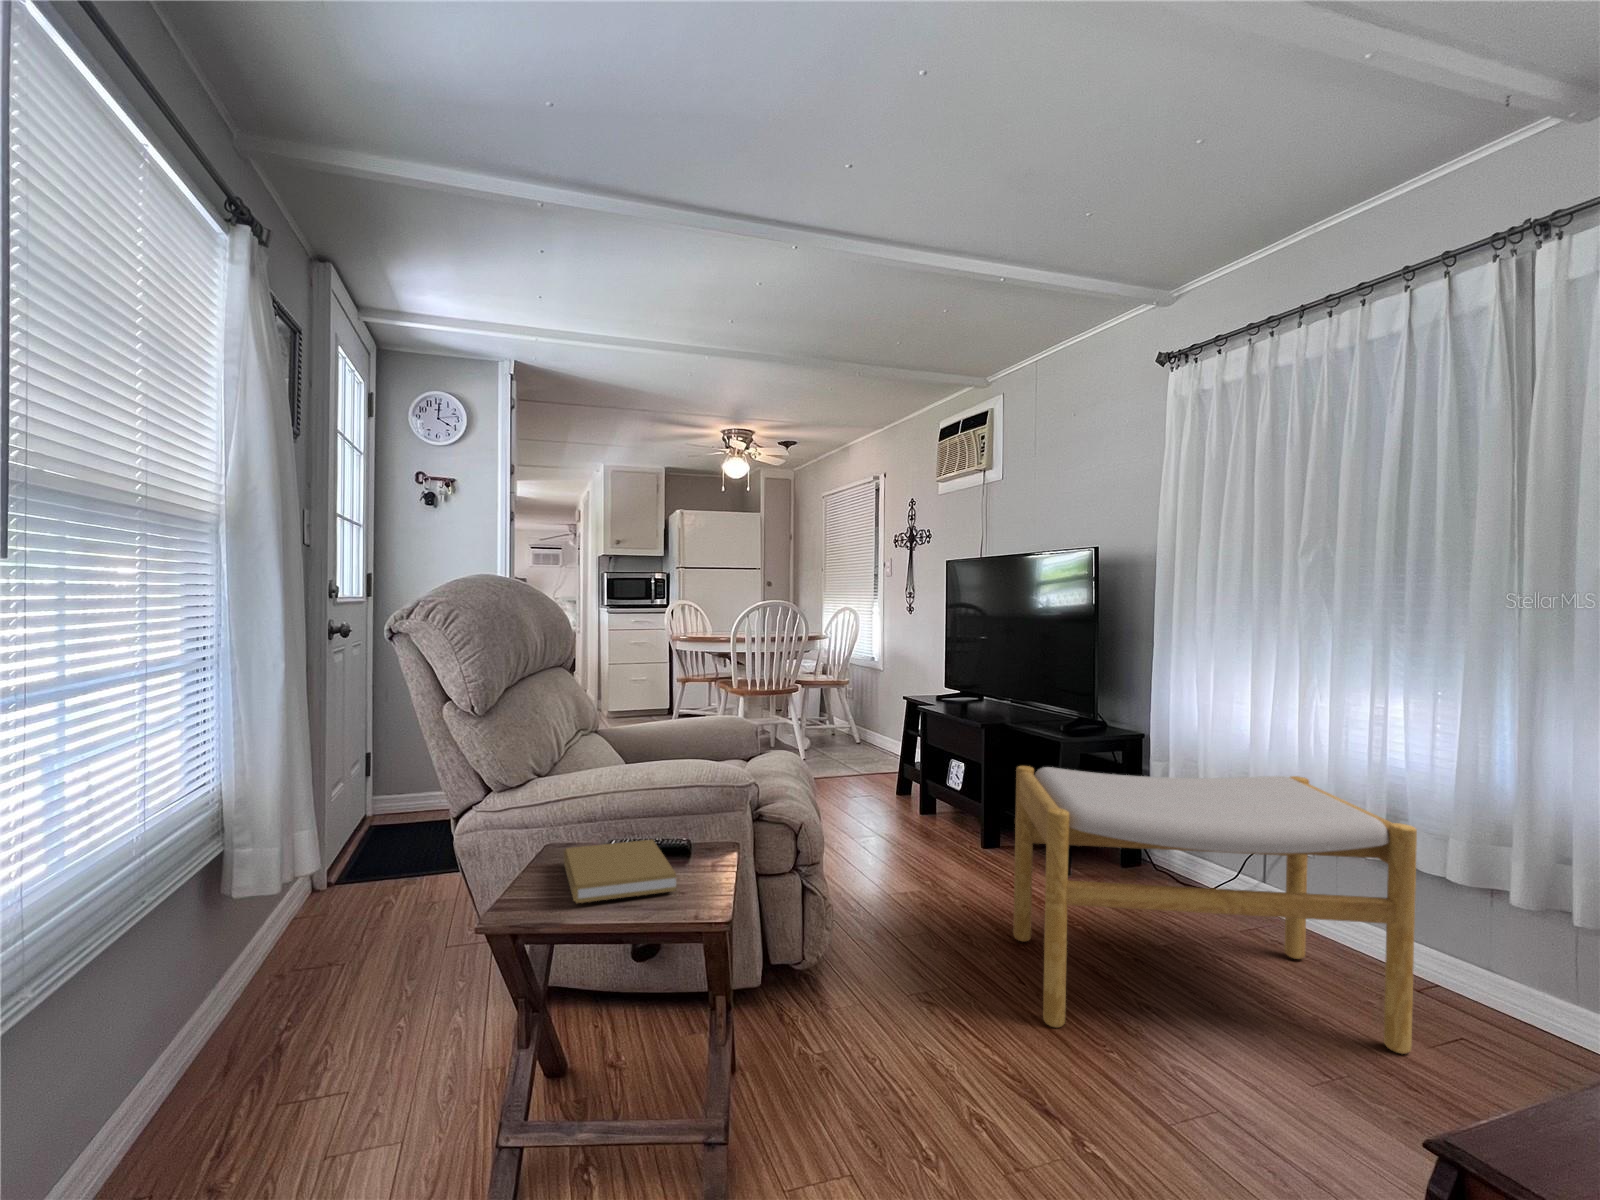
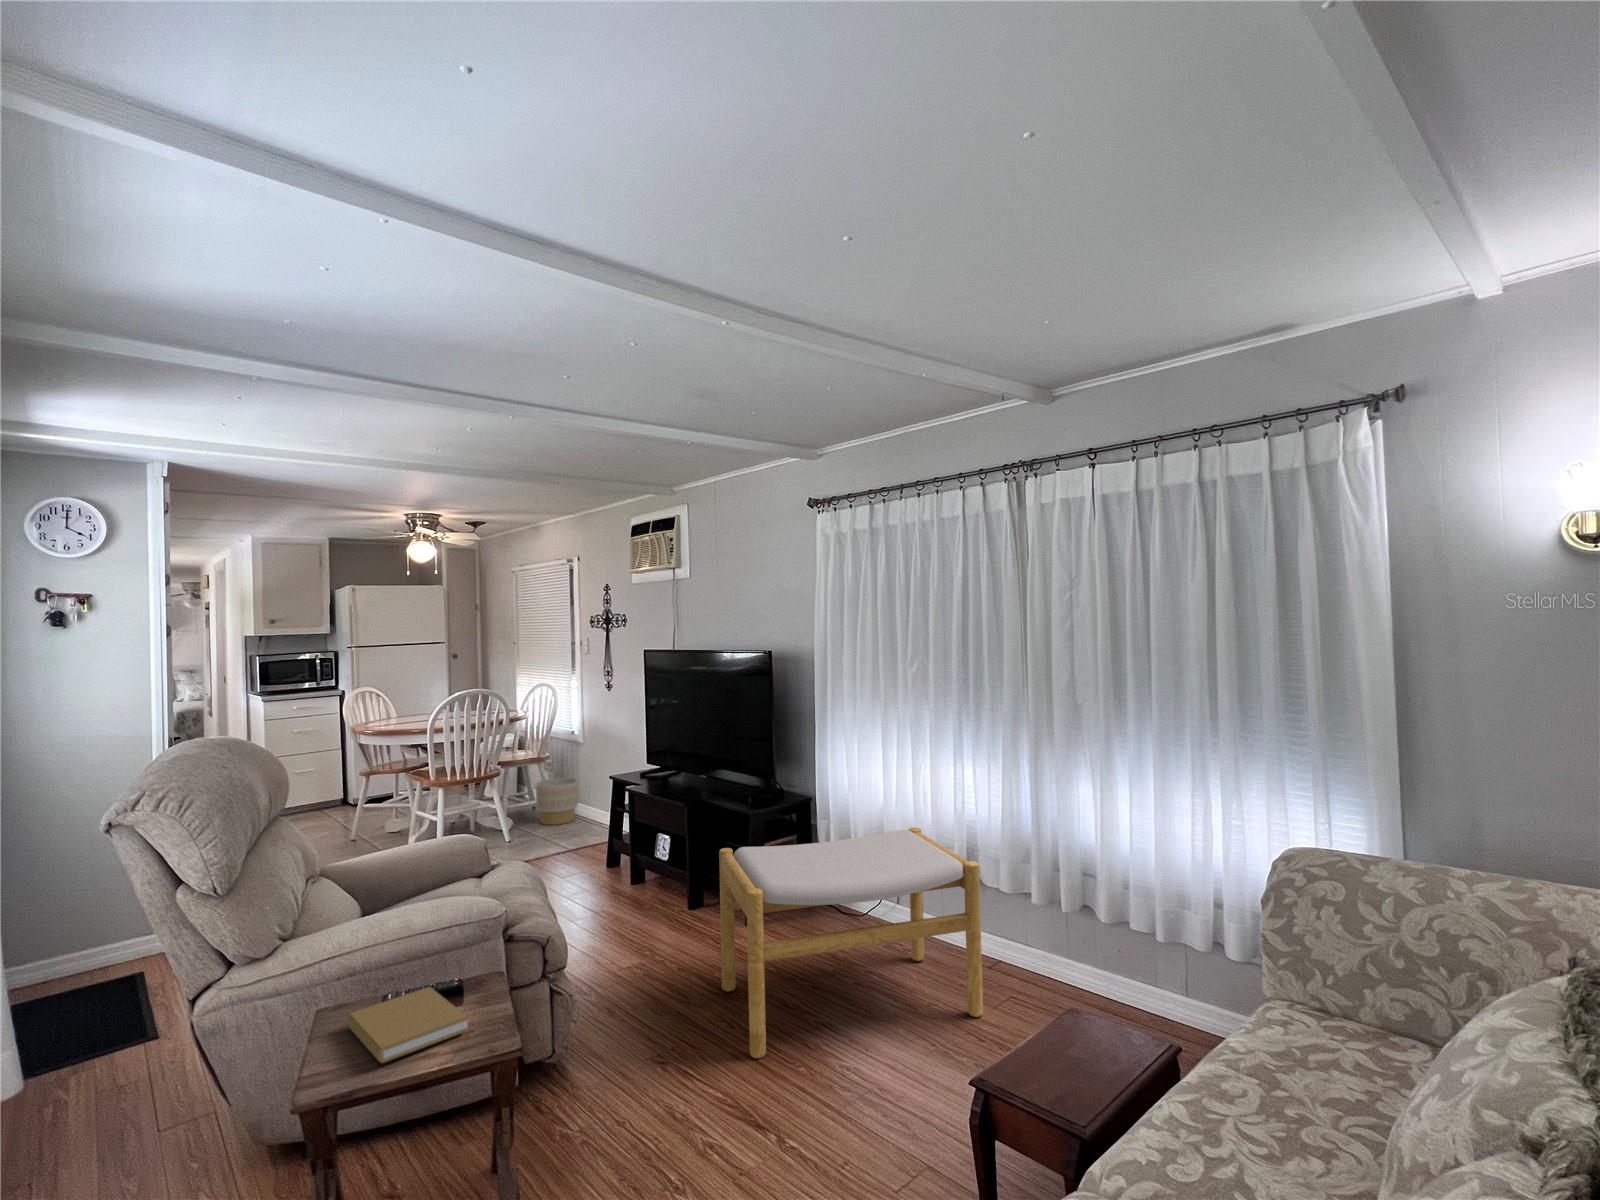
planter: none [834,704,876,750] -> present [536,778,578,825]

